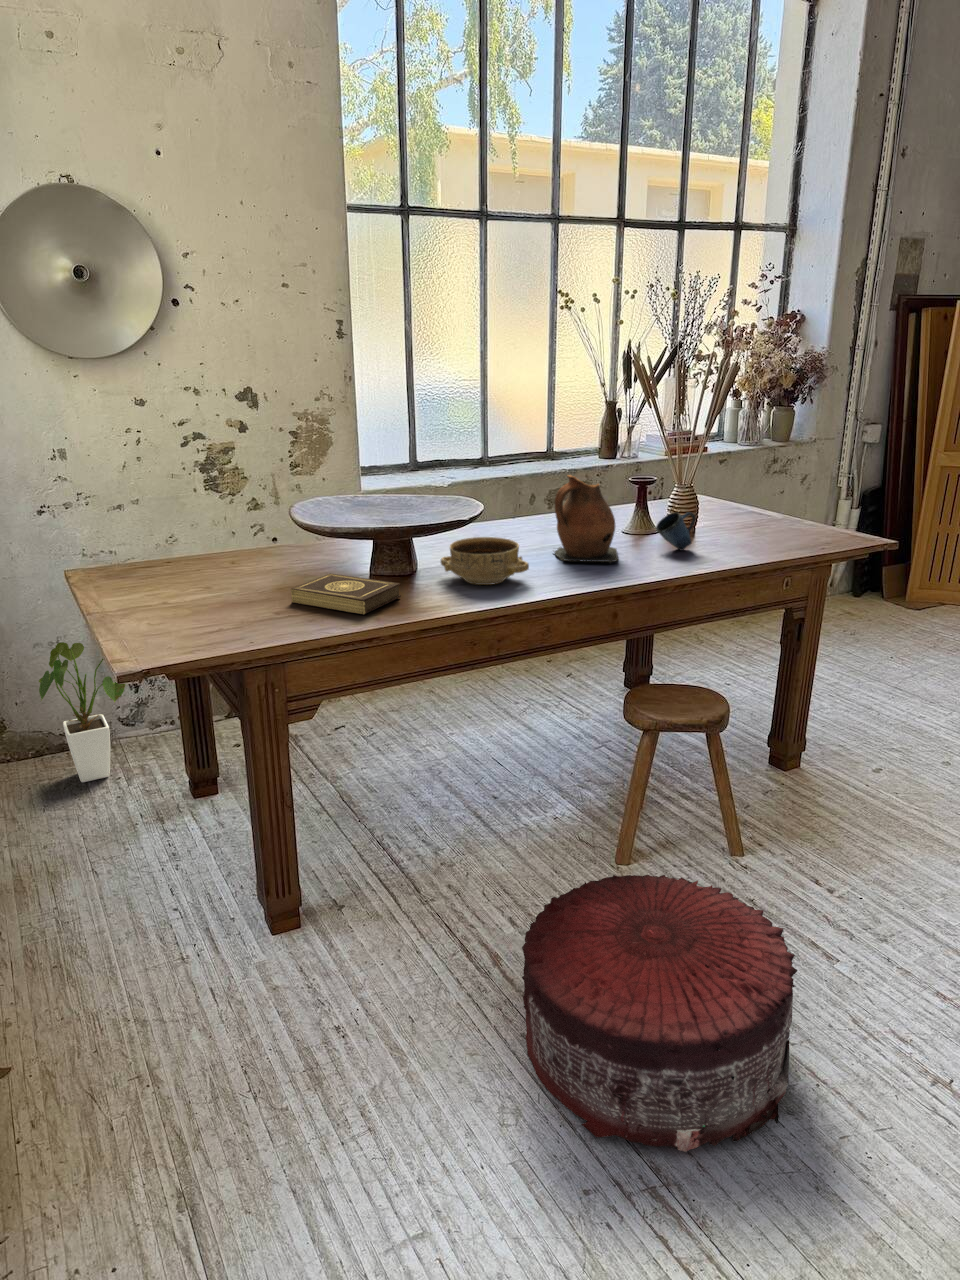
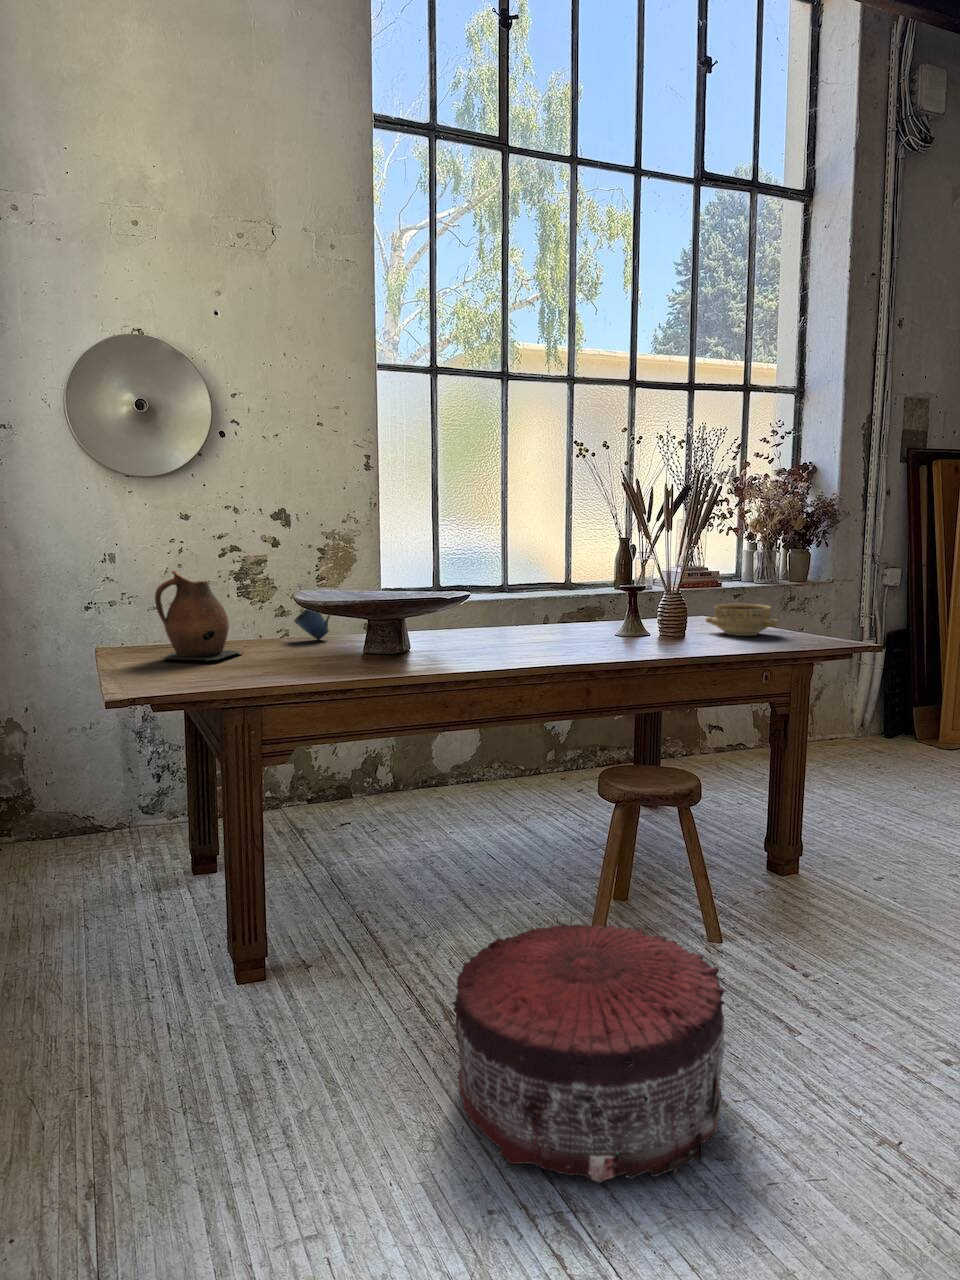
ceramic pitcher: present [555,475,618,563] -> present [155,571,242,662]
mug: present [656,512,695,551] -> present [294,609,330,640]
ceramic bowl: present [441,537,529,585] -> present [706,604,779,636]
book: present [291,573,401,614] -> none [280,643,380,670]
house plant: present [39,642,125,782] -> none [65,715,157,858]

